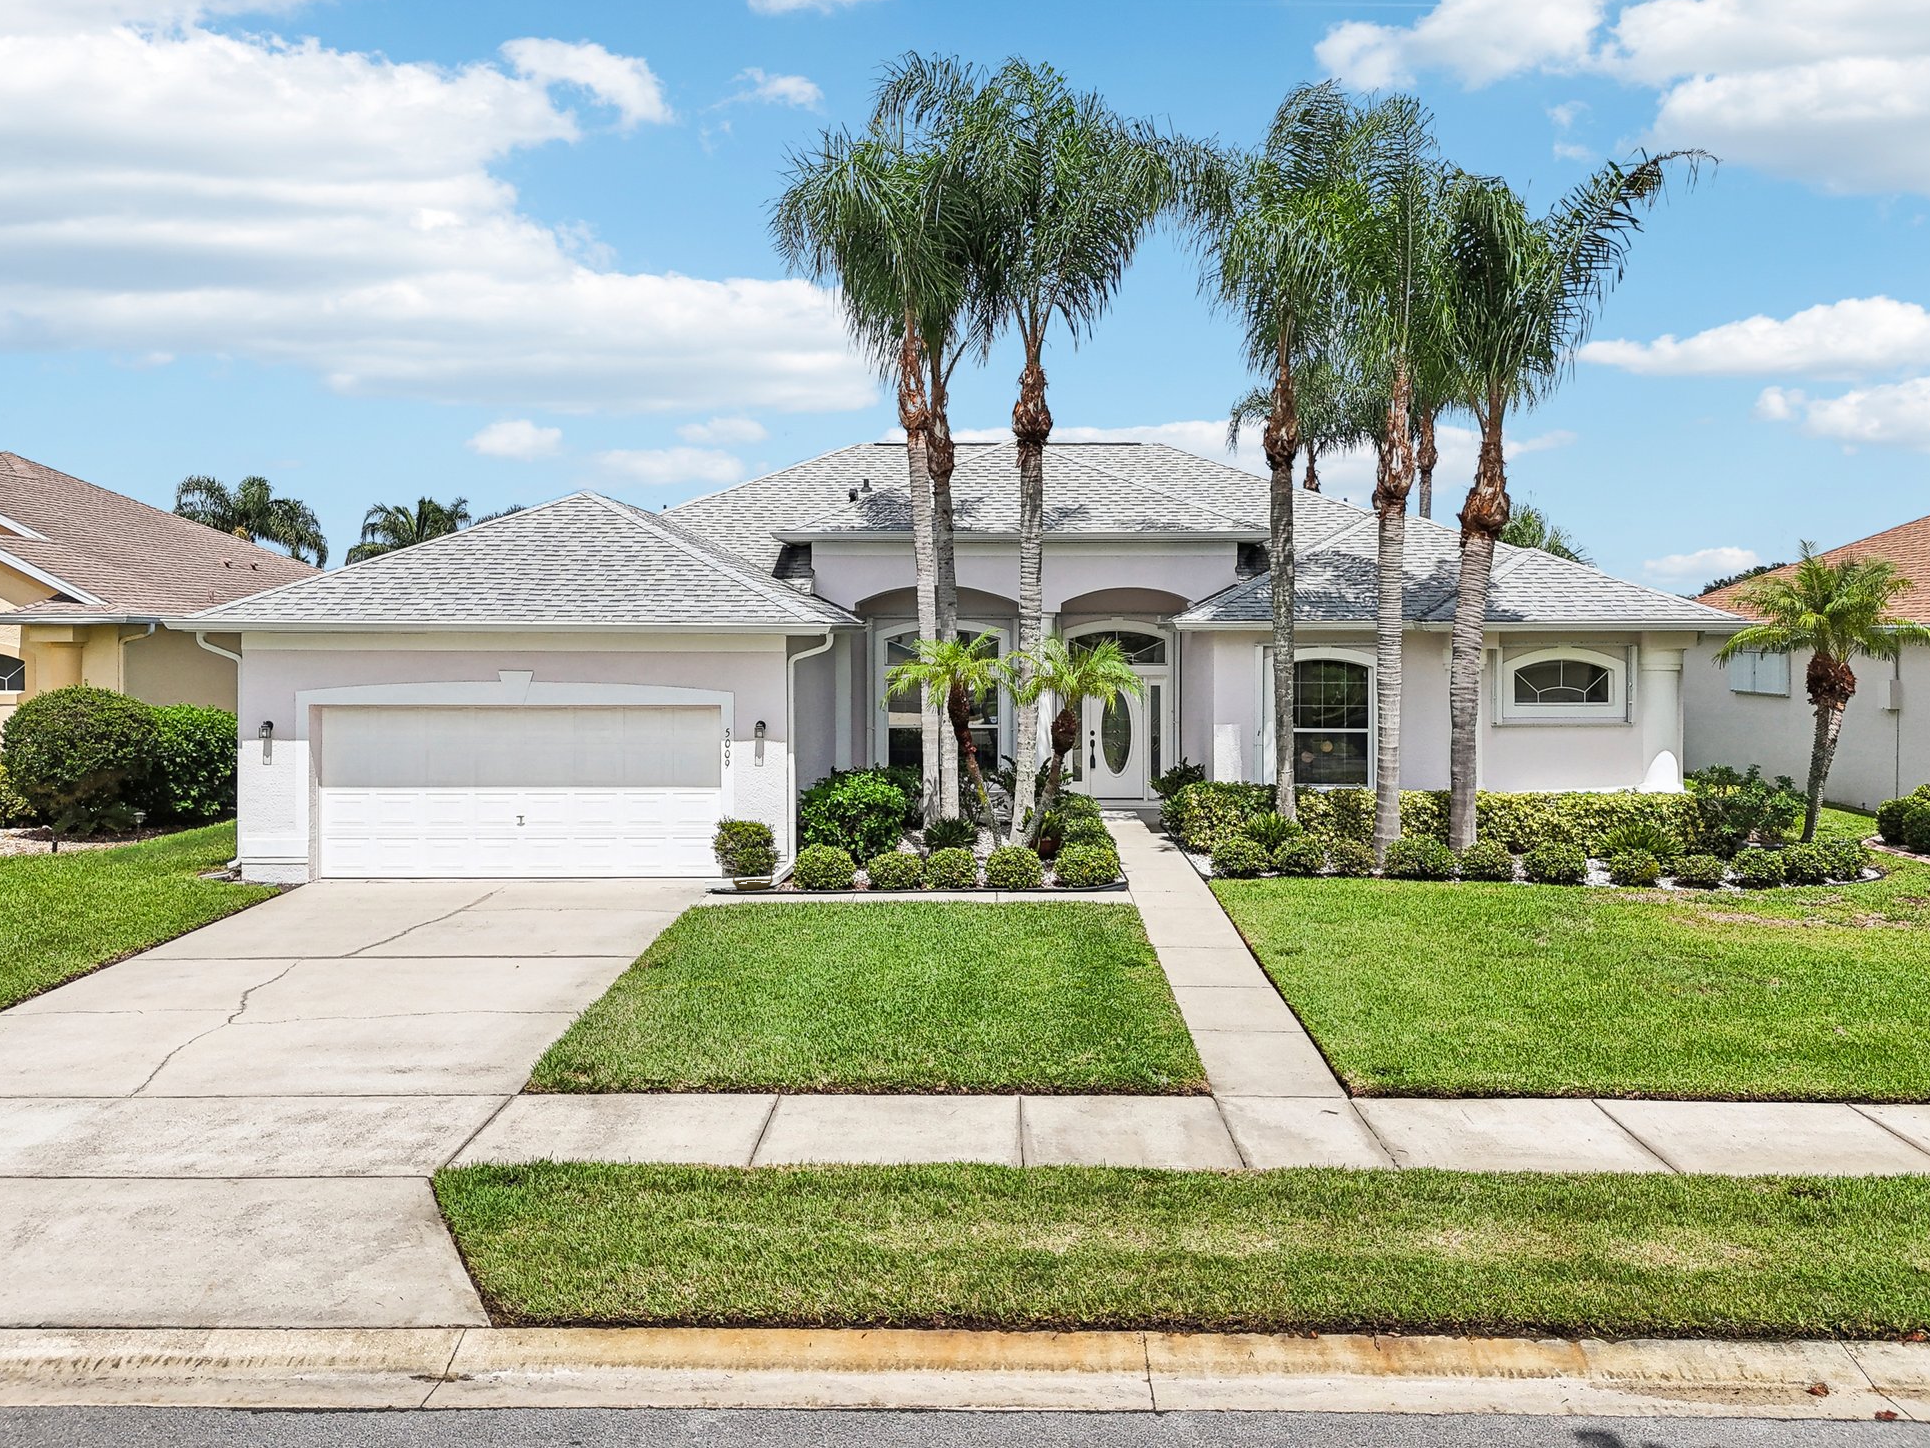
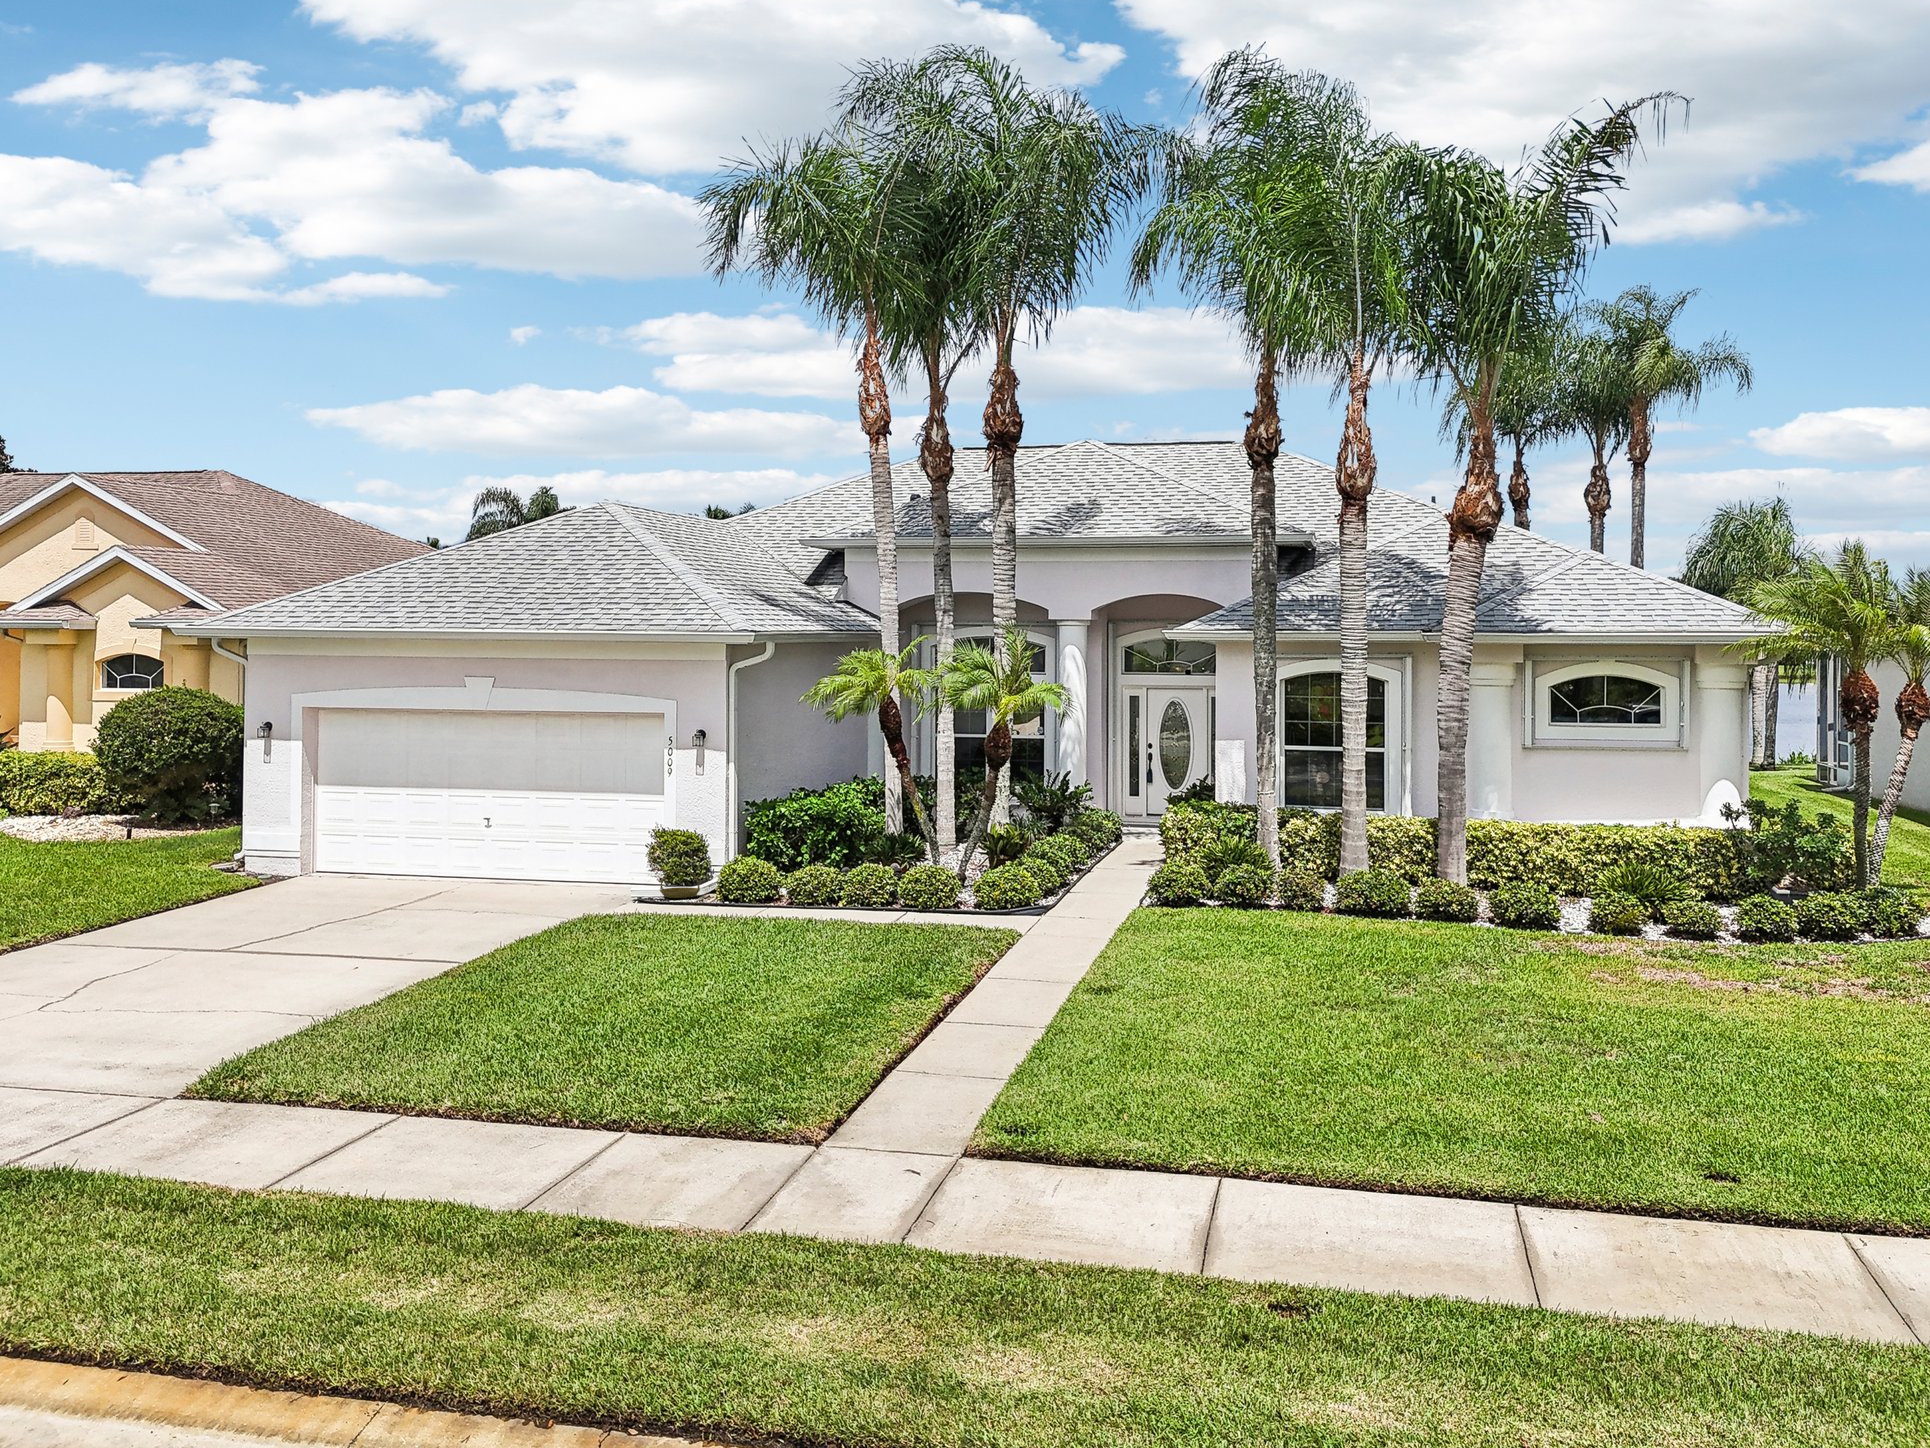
potted tree: present [108,803,133,842] -> none [190,790,218,830]

